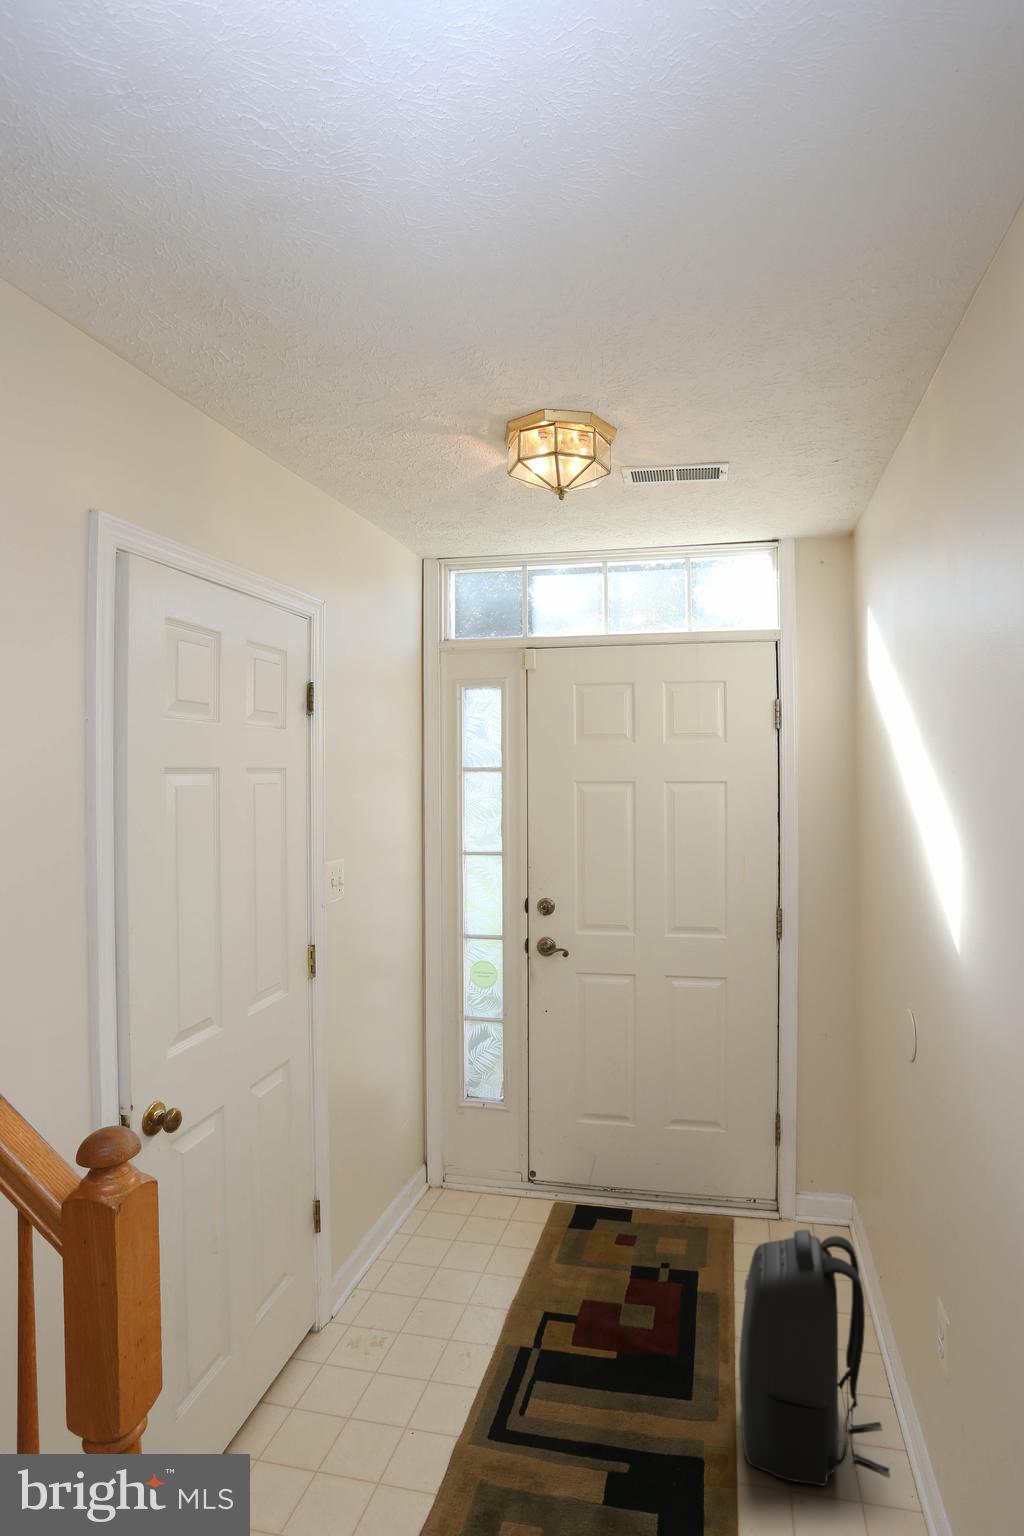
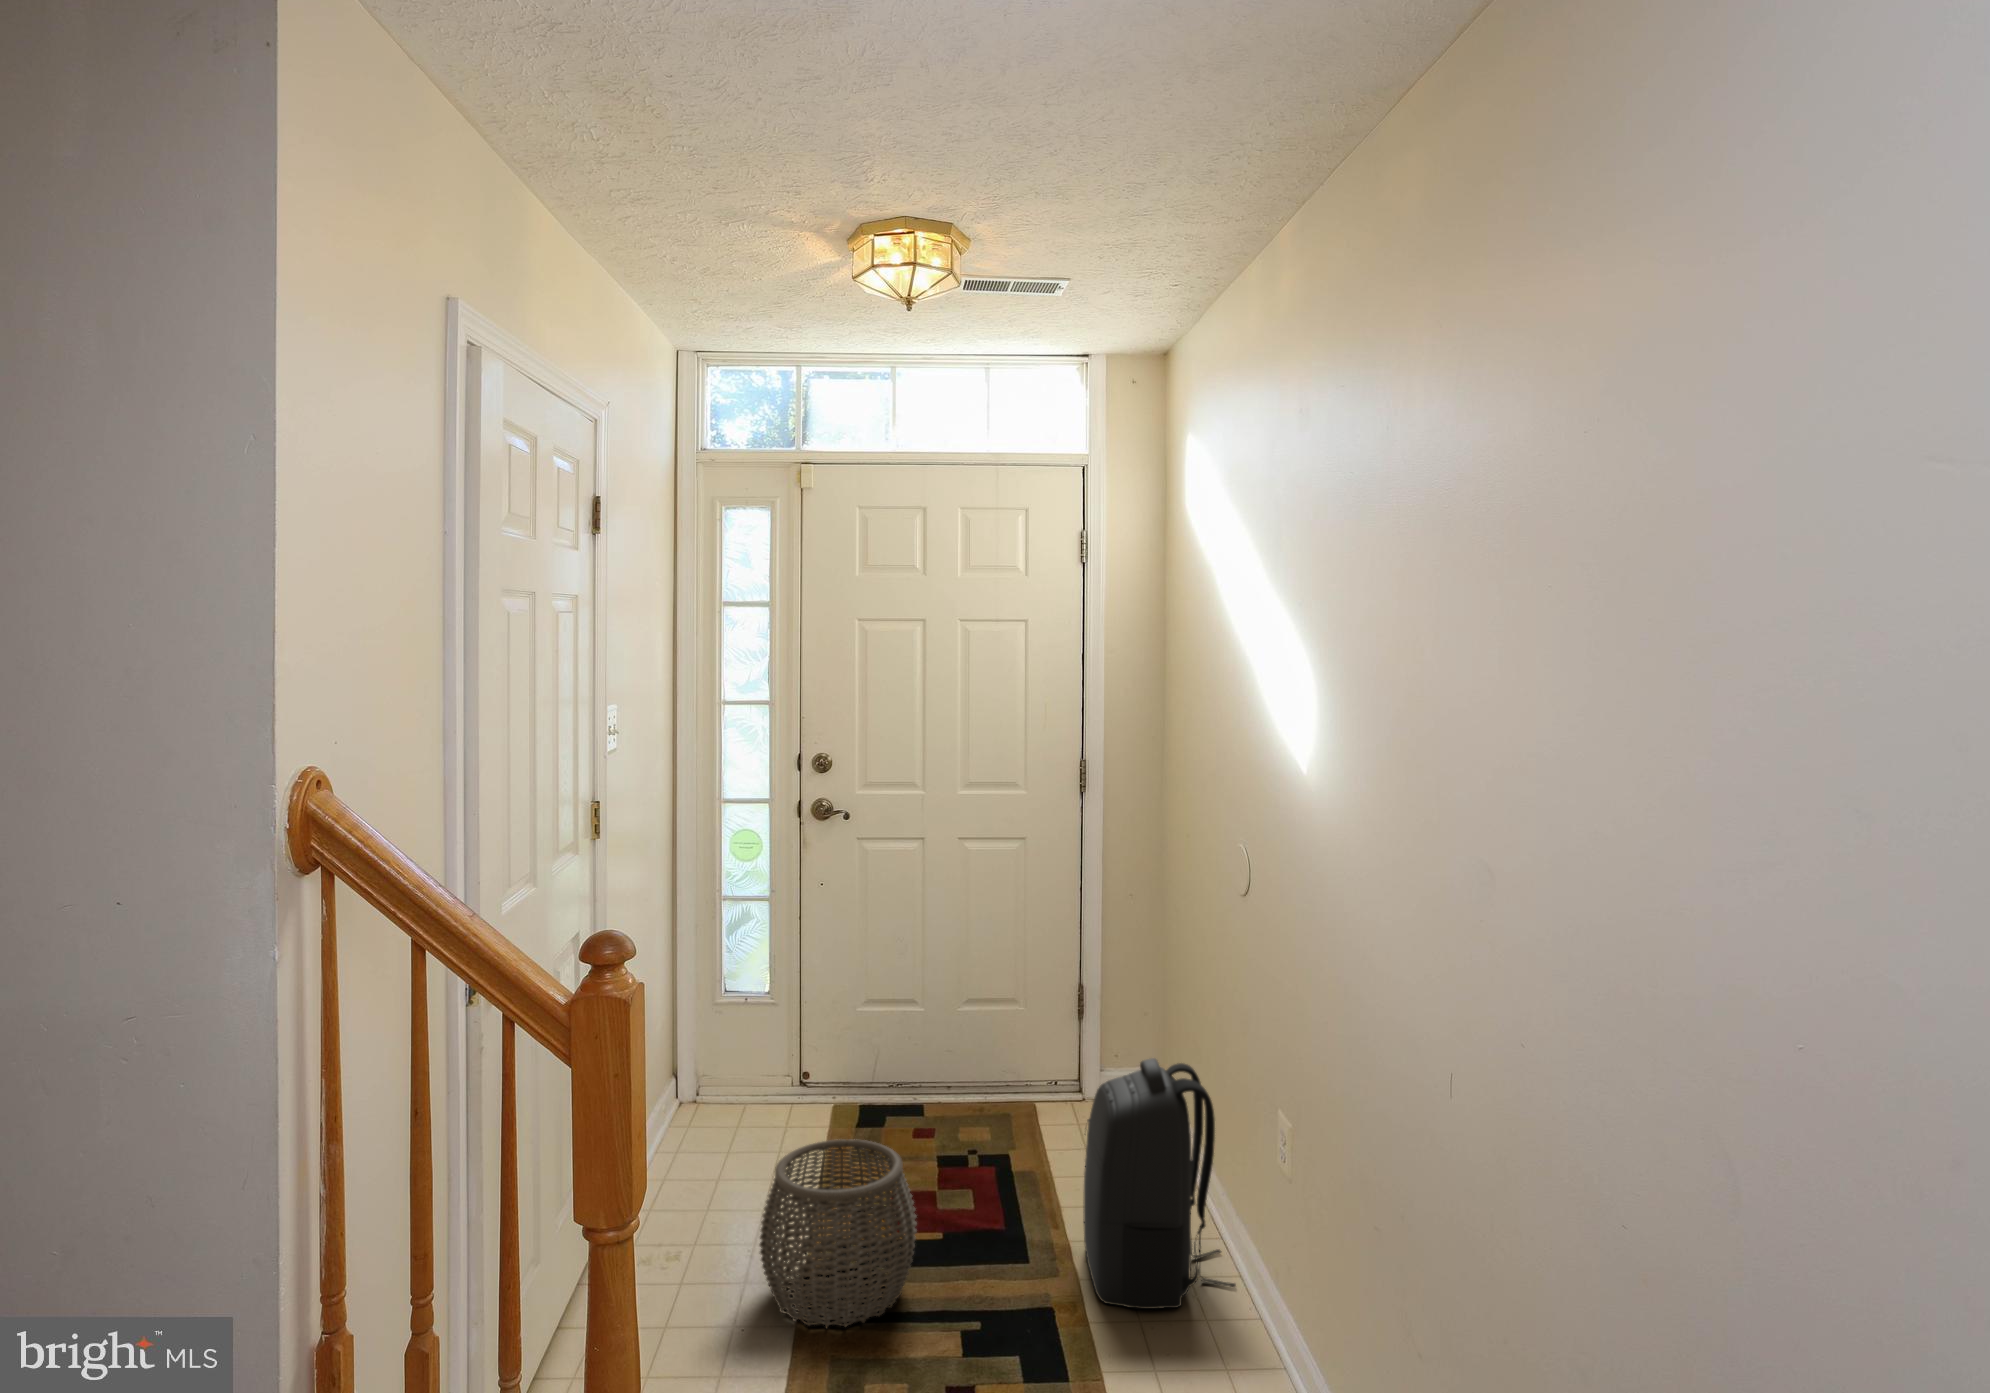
woven basket: none [442,1263,581,1443] -> present [760,1139,917,1327]

